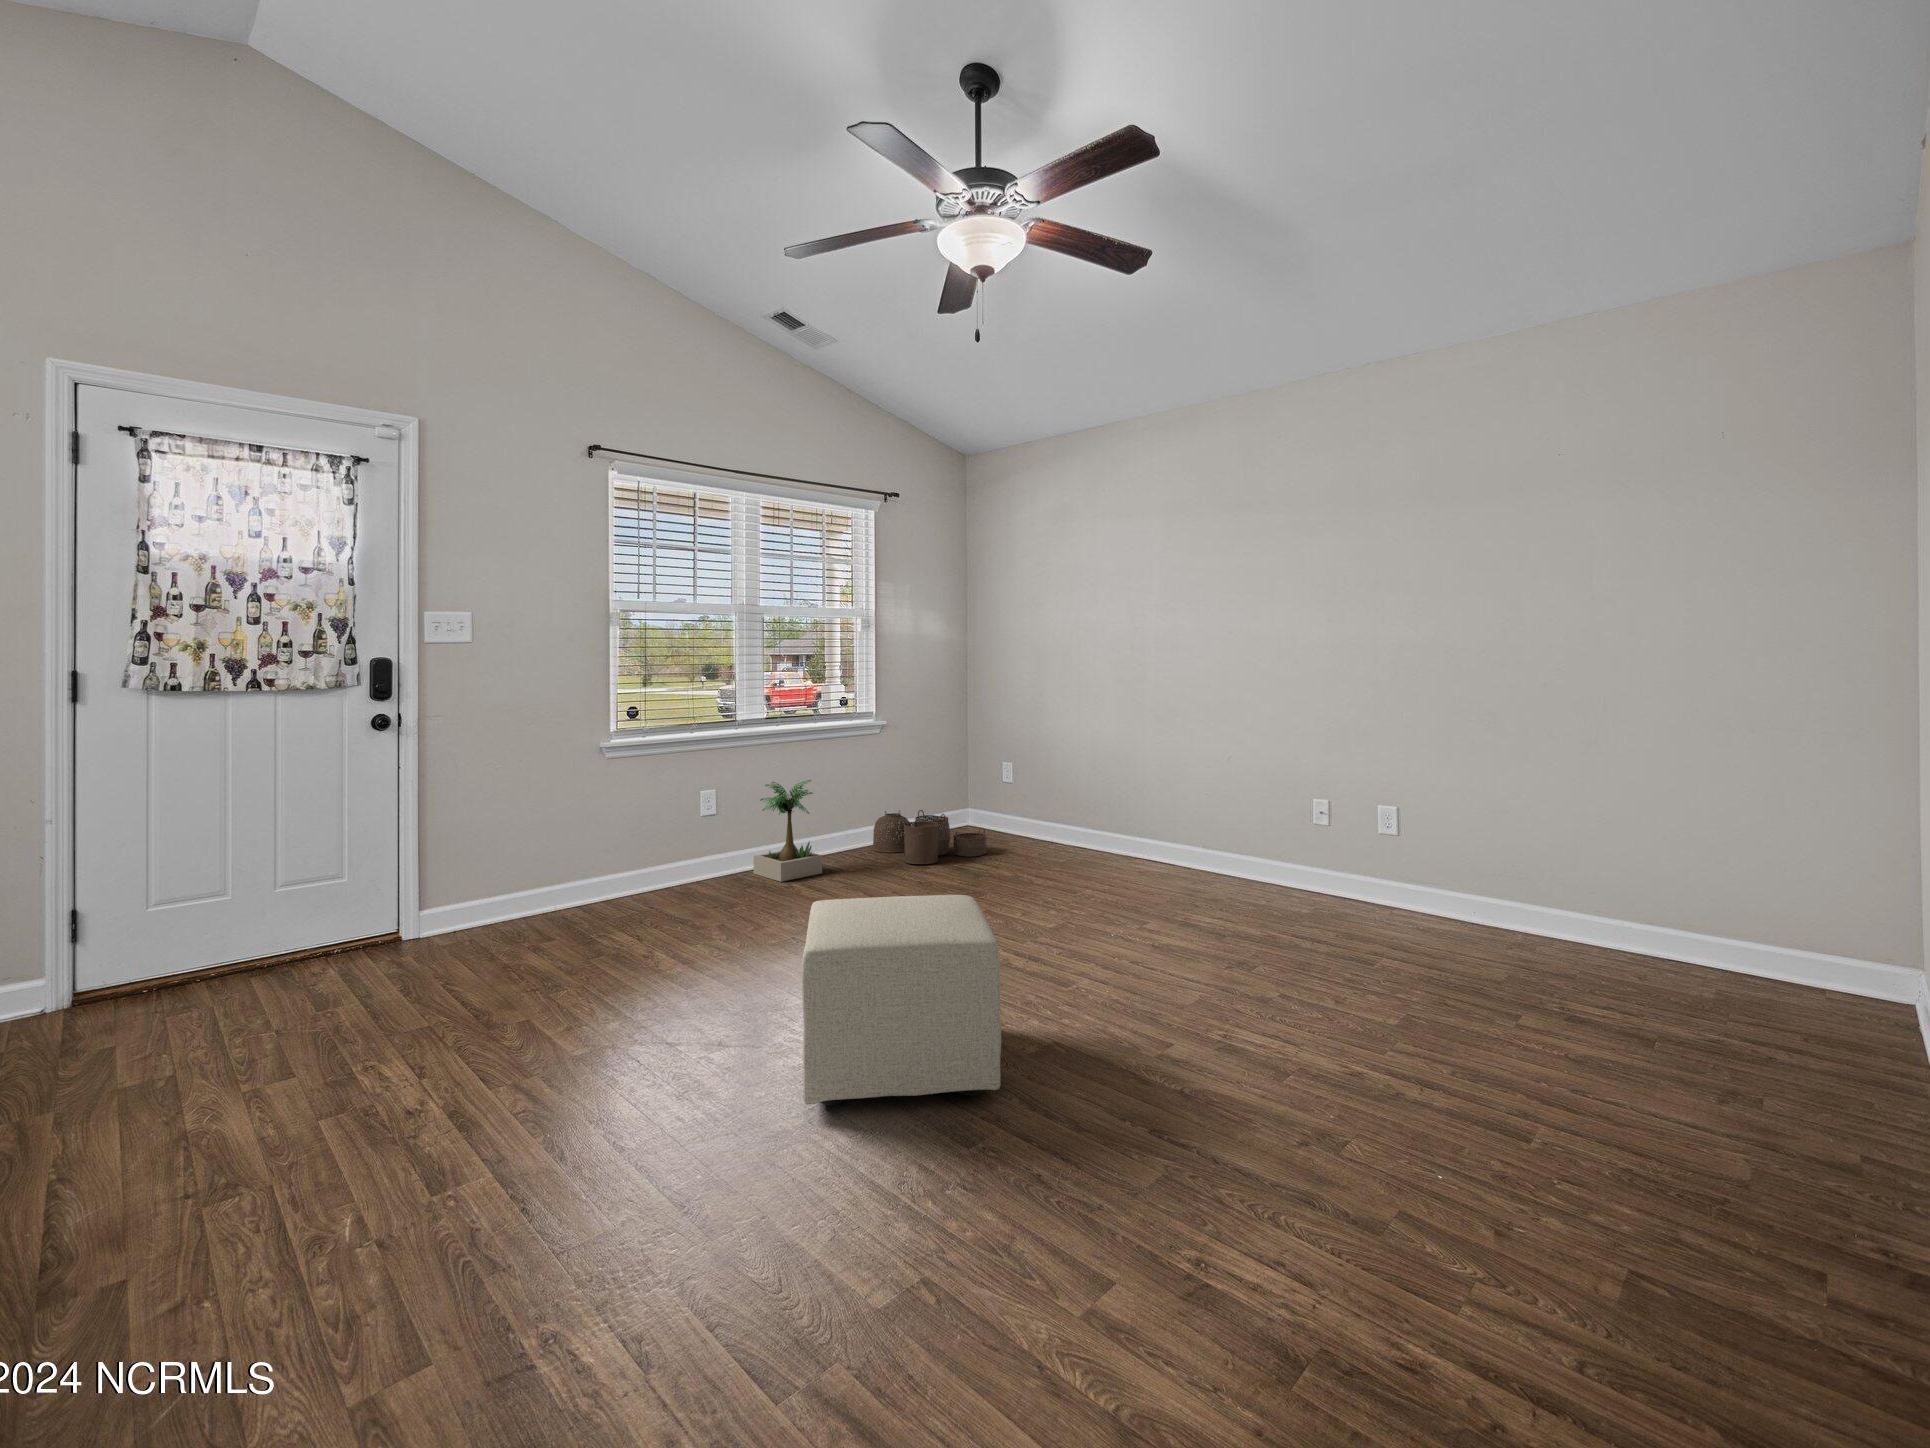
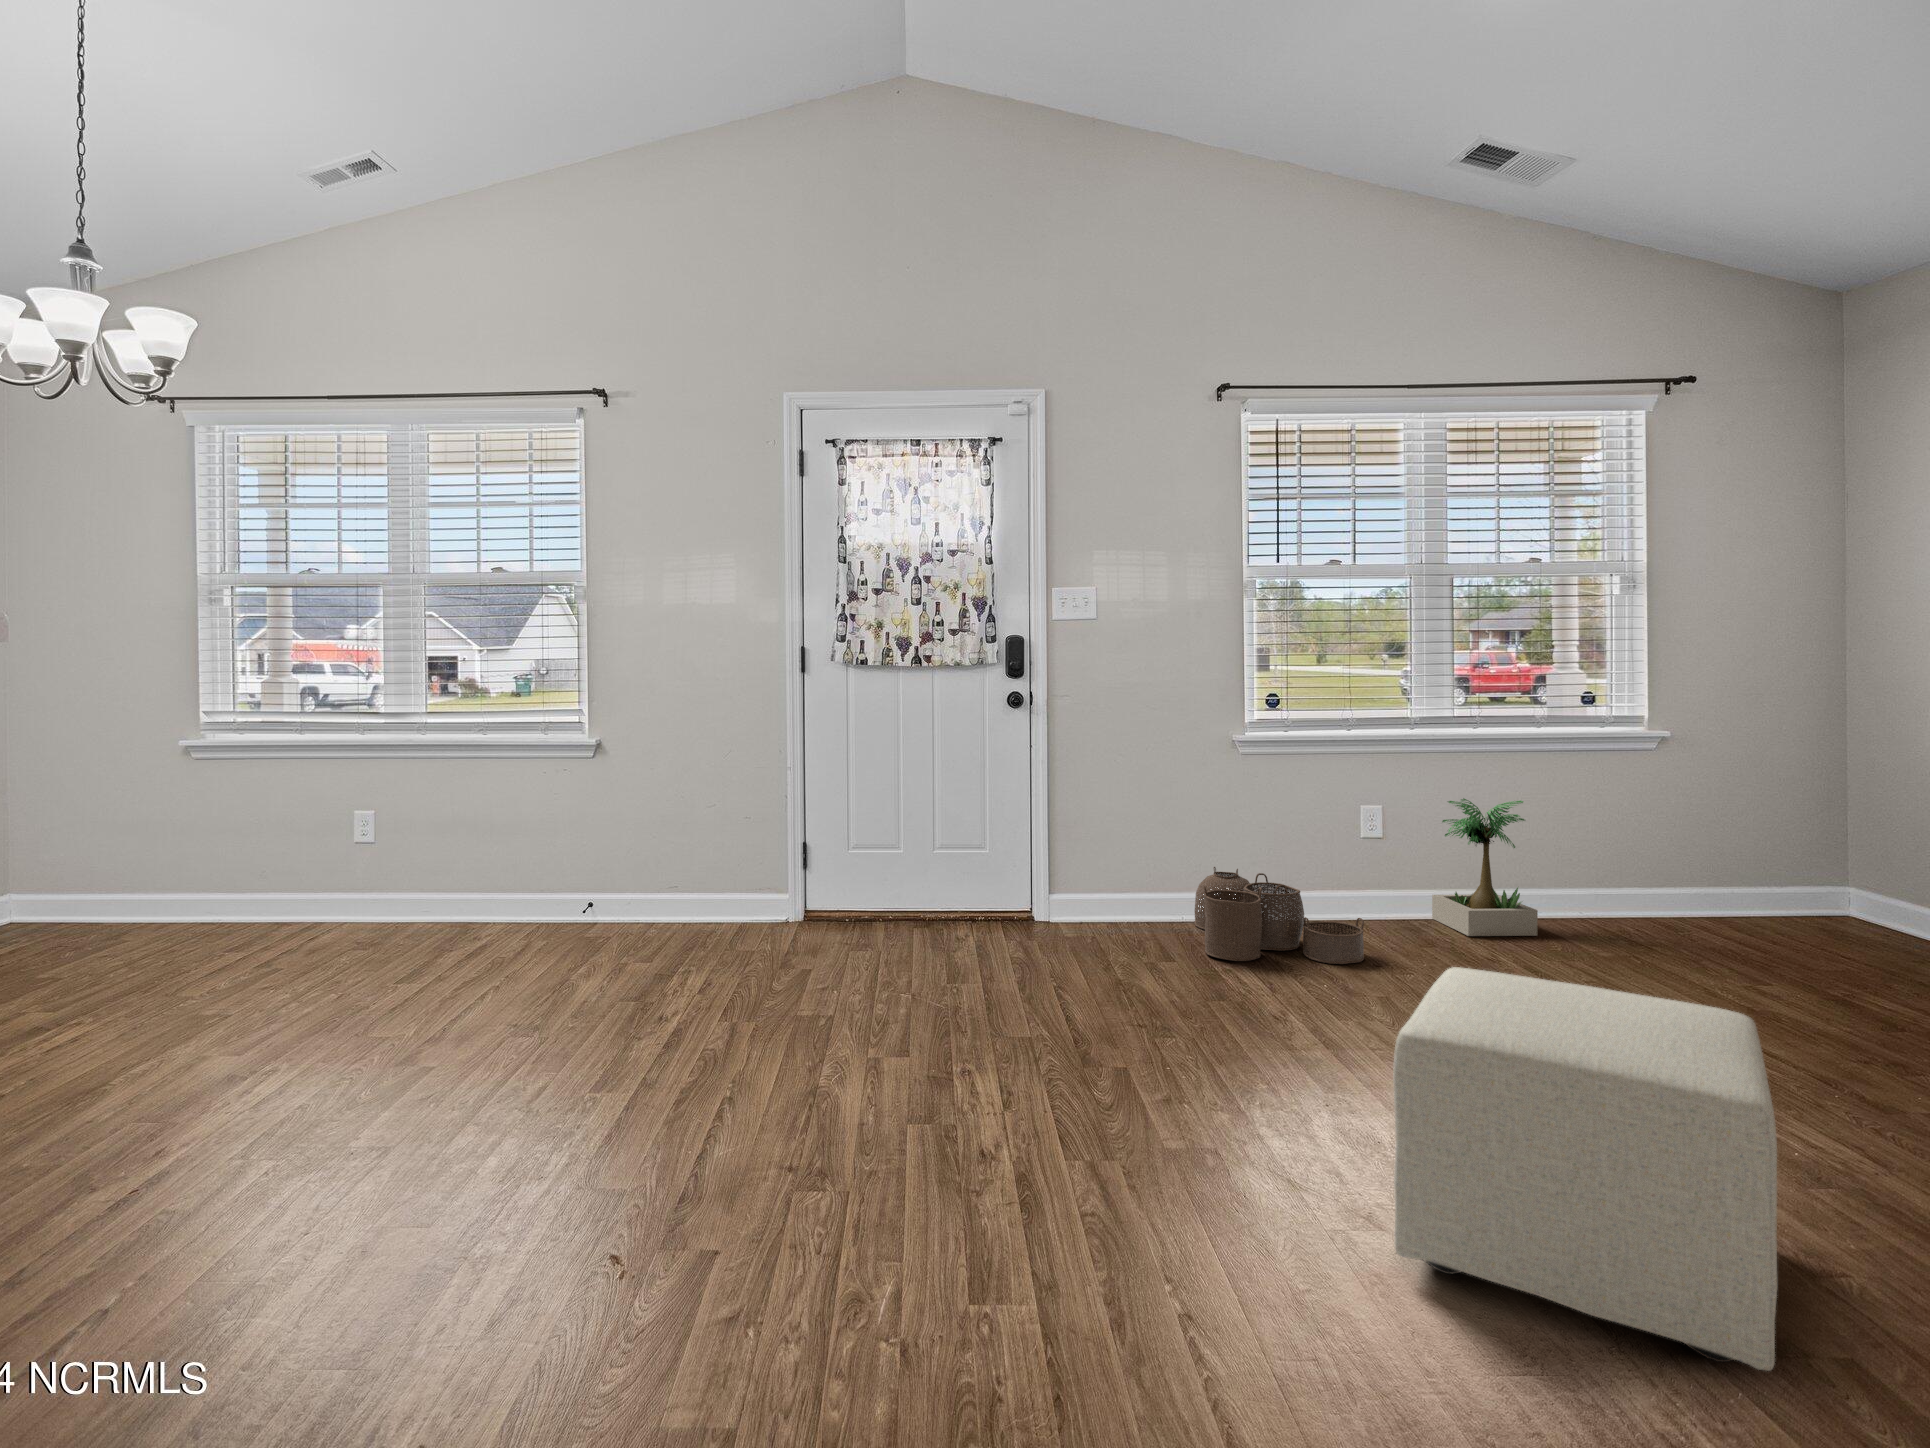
woven basket: present [873,810,987,864] -> present [1194,867,1364,964]

